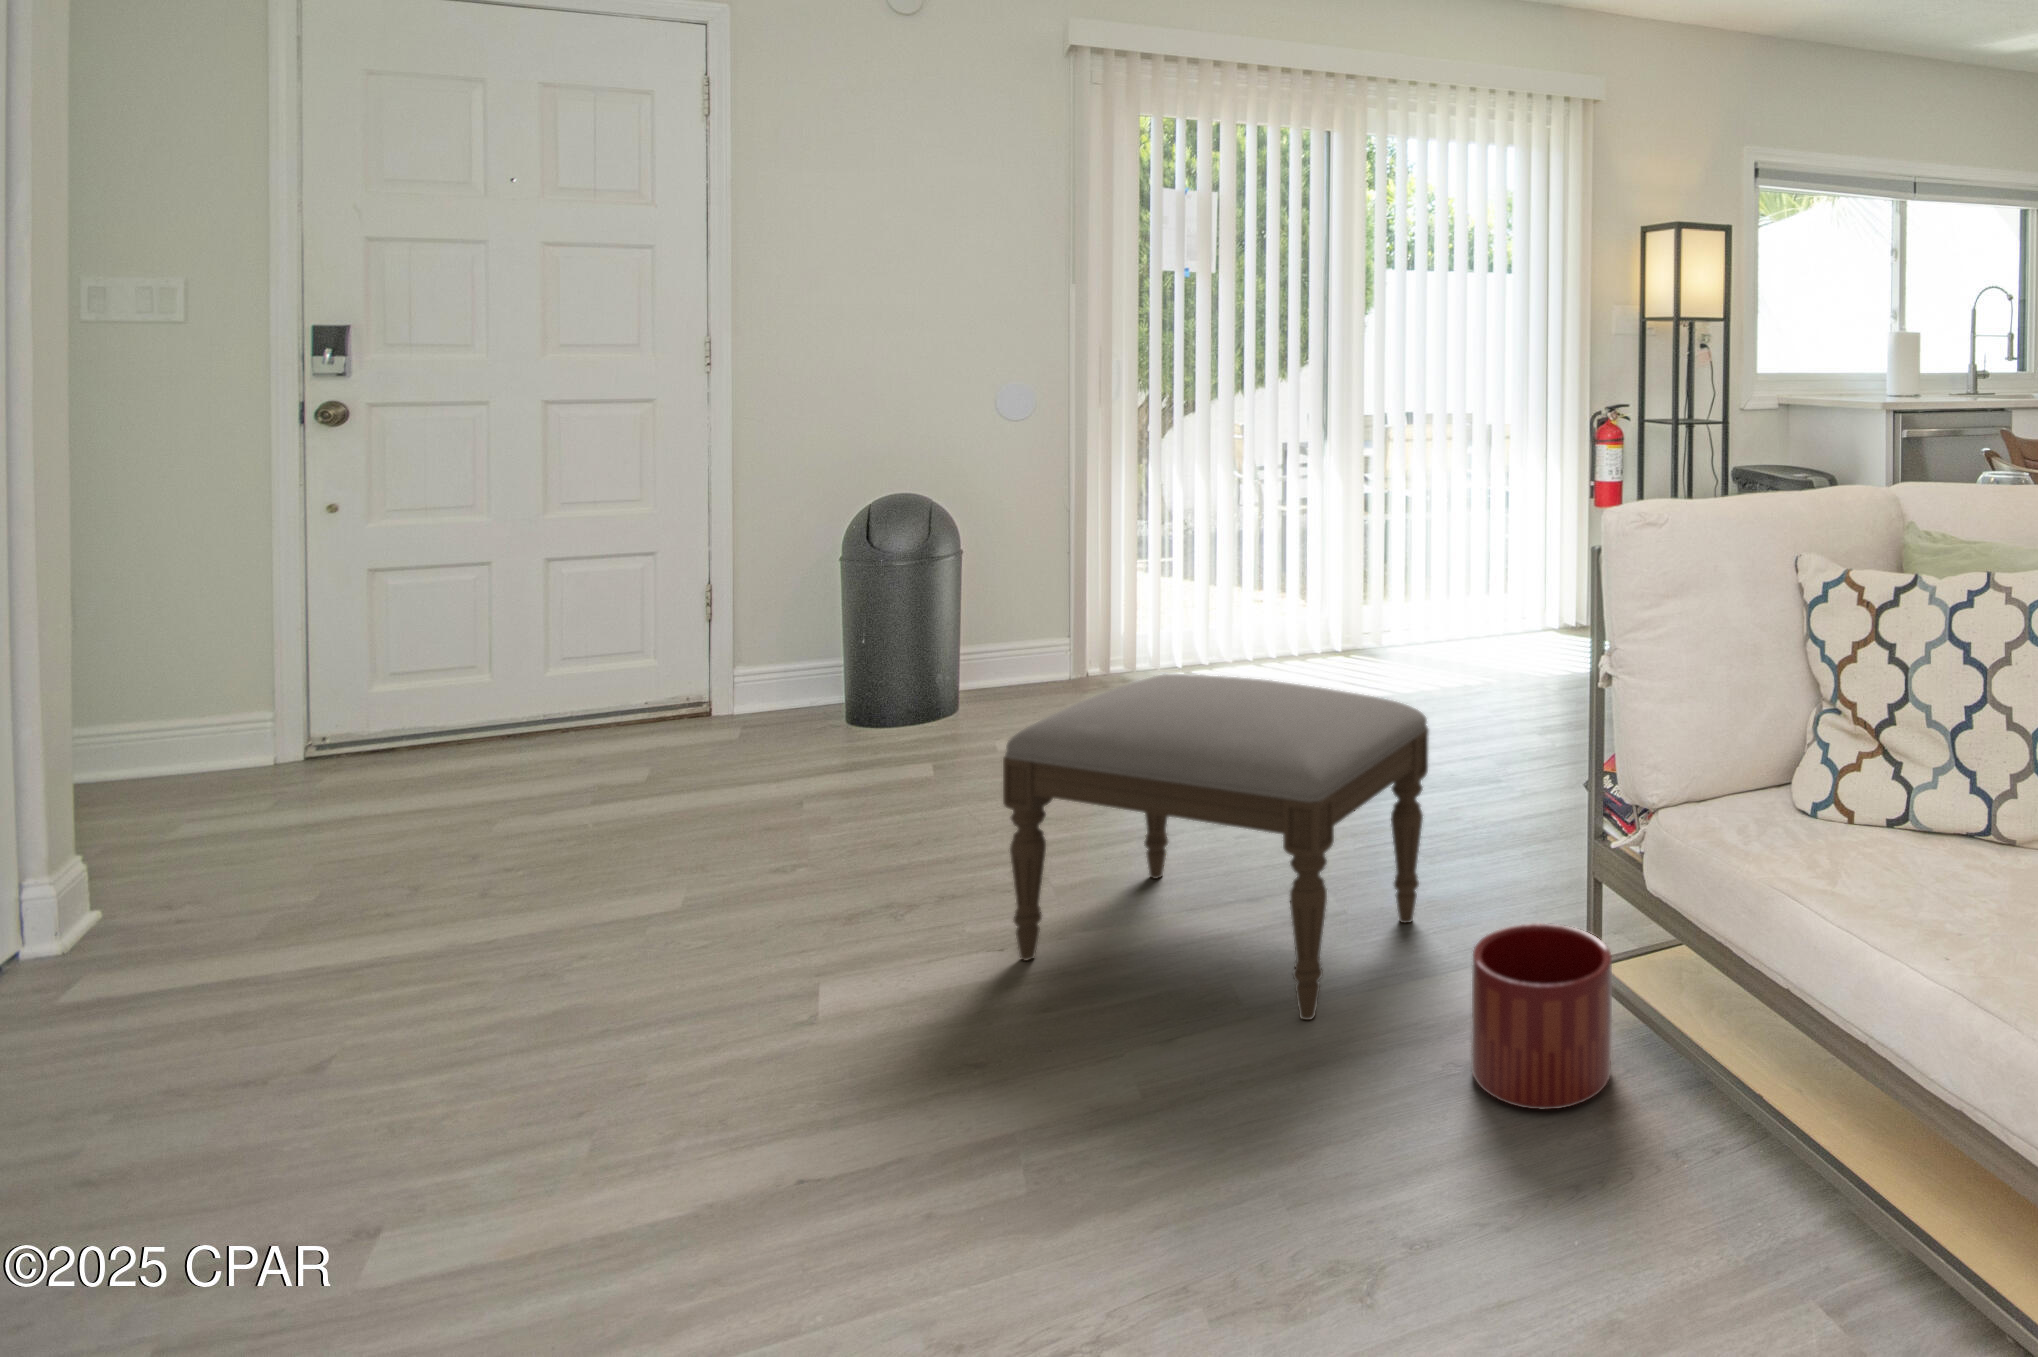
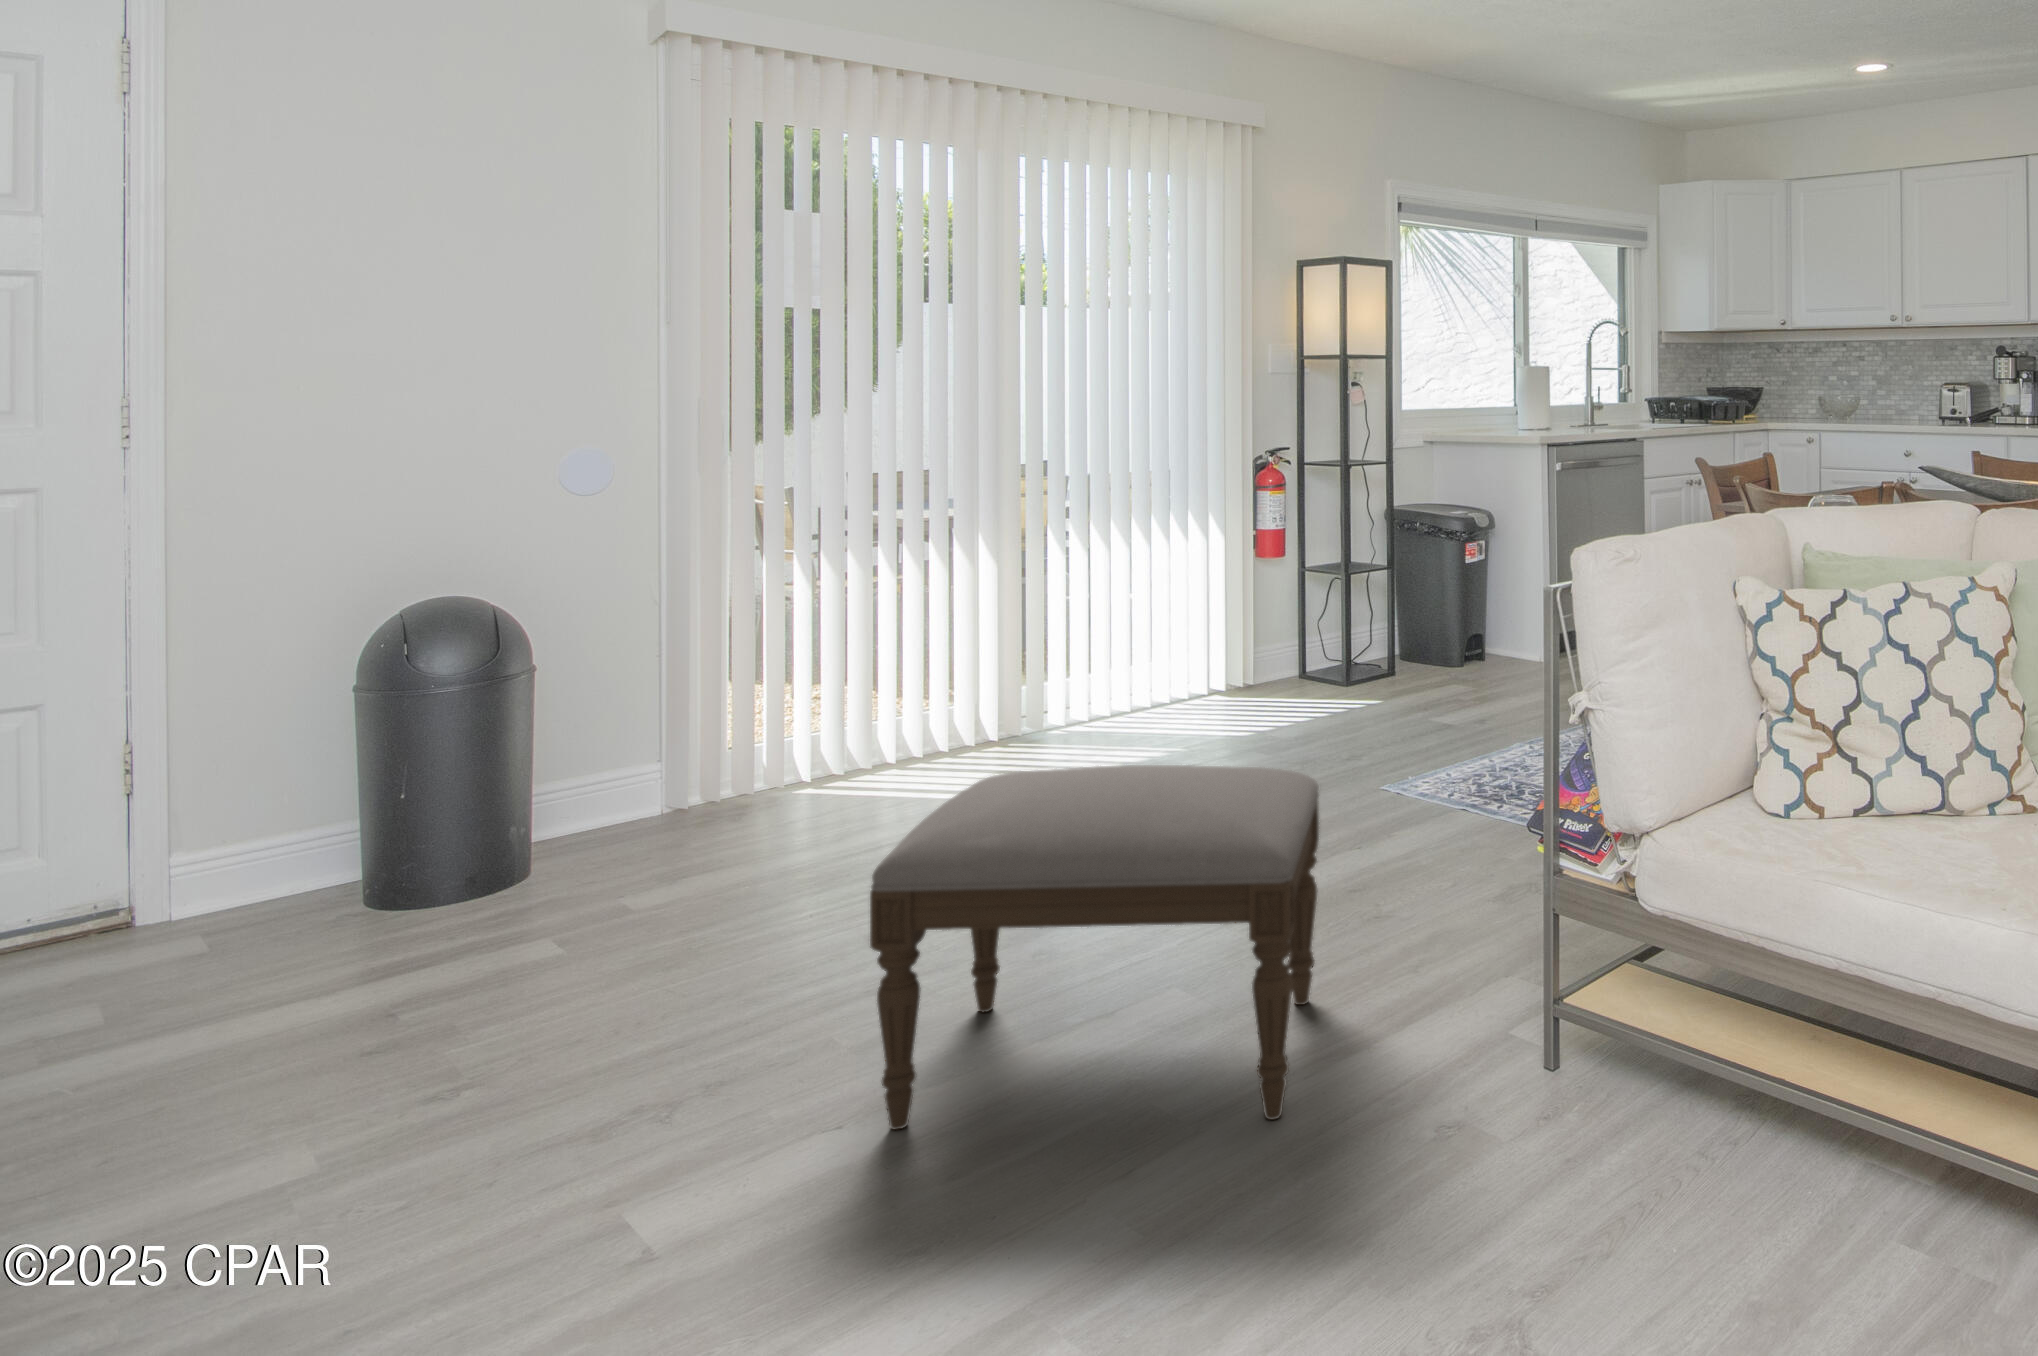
planter: present [1471,923,1612,1110] -> none [1473,966,1613,1150]

